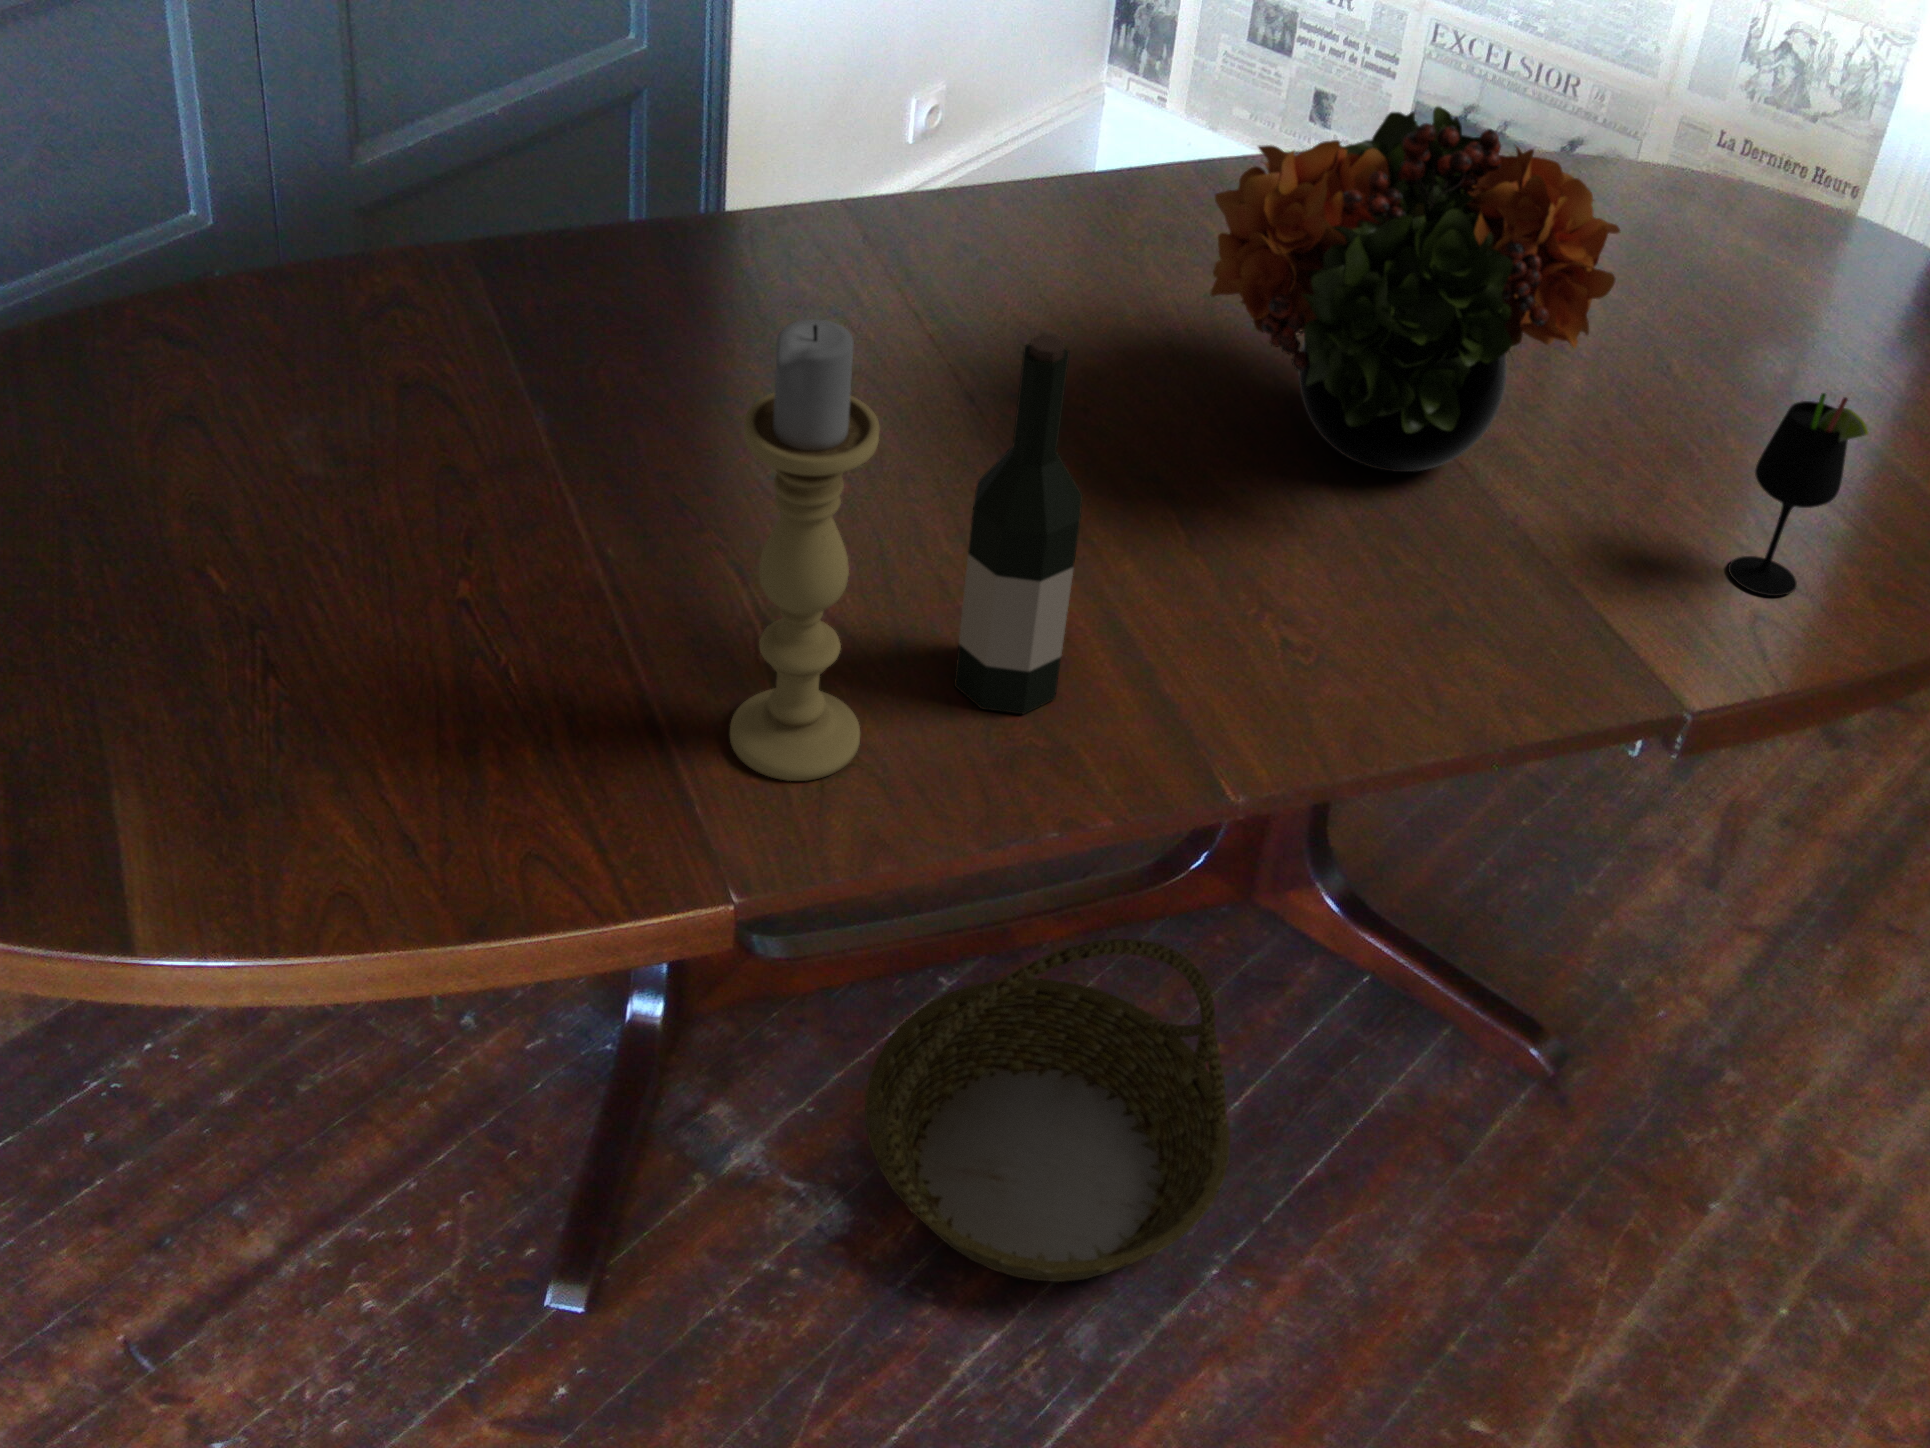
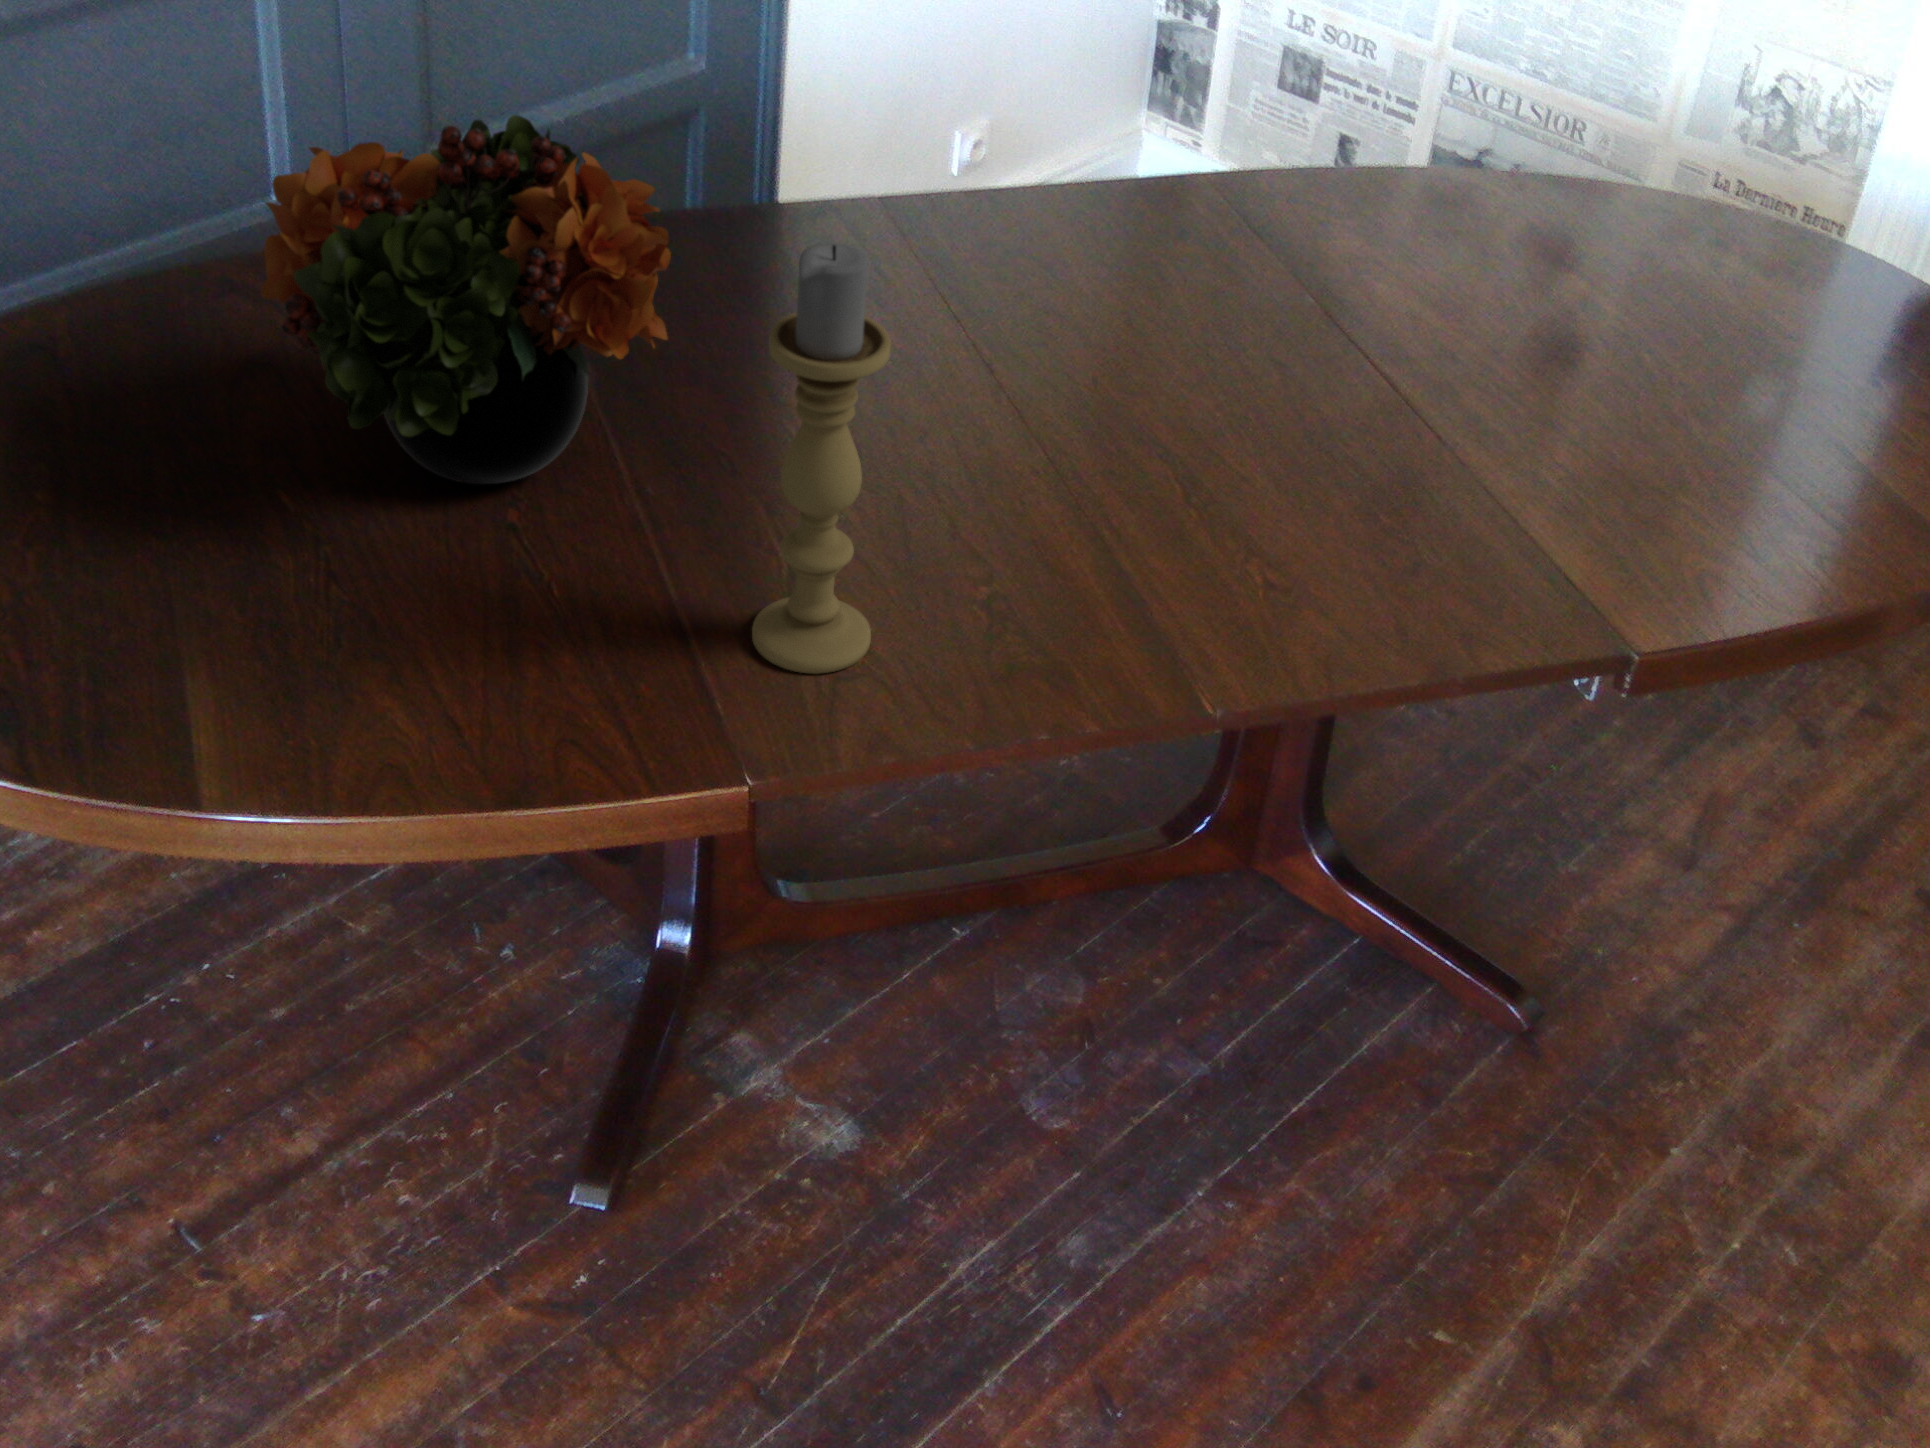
flower arrangement: present [1211,107,1620,472] -> present [261,115,671,484]
wine bottle: present [954,333,1083,714] -> none [959,268,1077,626]
wine glass: present [1728,393,1868,596] -> none [1679,356,1801,551]
basket: present [865,939,1230,1282] -> none [876,870,1219,1196]

